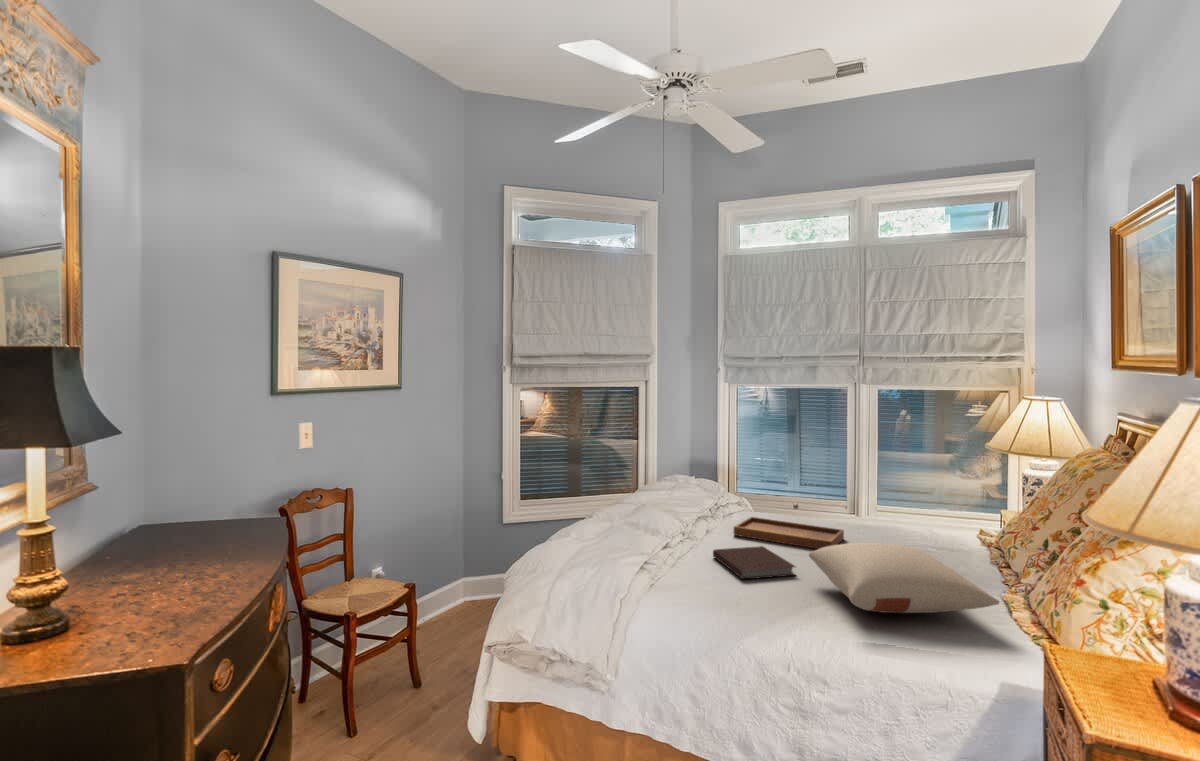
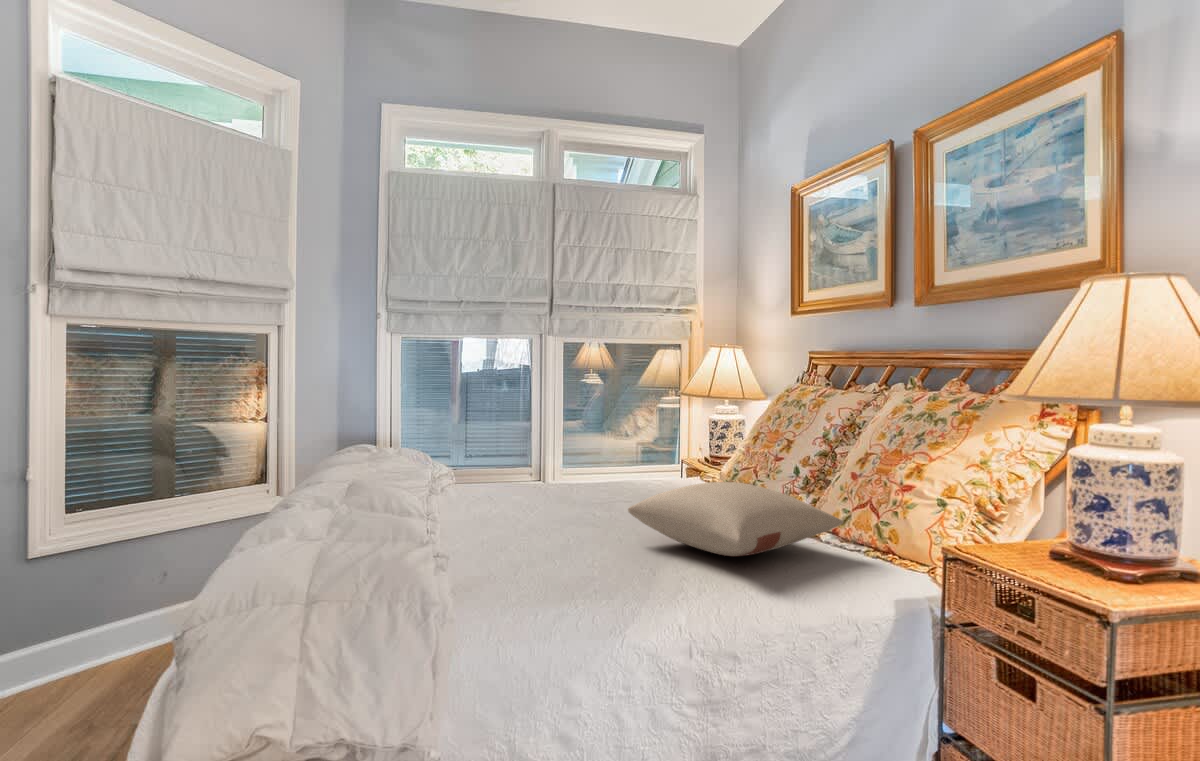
tray: present [733,504,844,549] -> none [485,462,609,511]
notebook: present [713,546,795,579] -> none [493,515,610,554]

